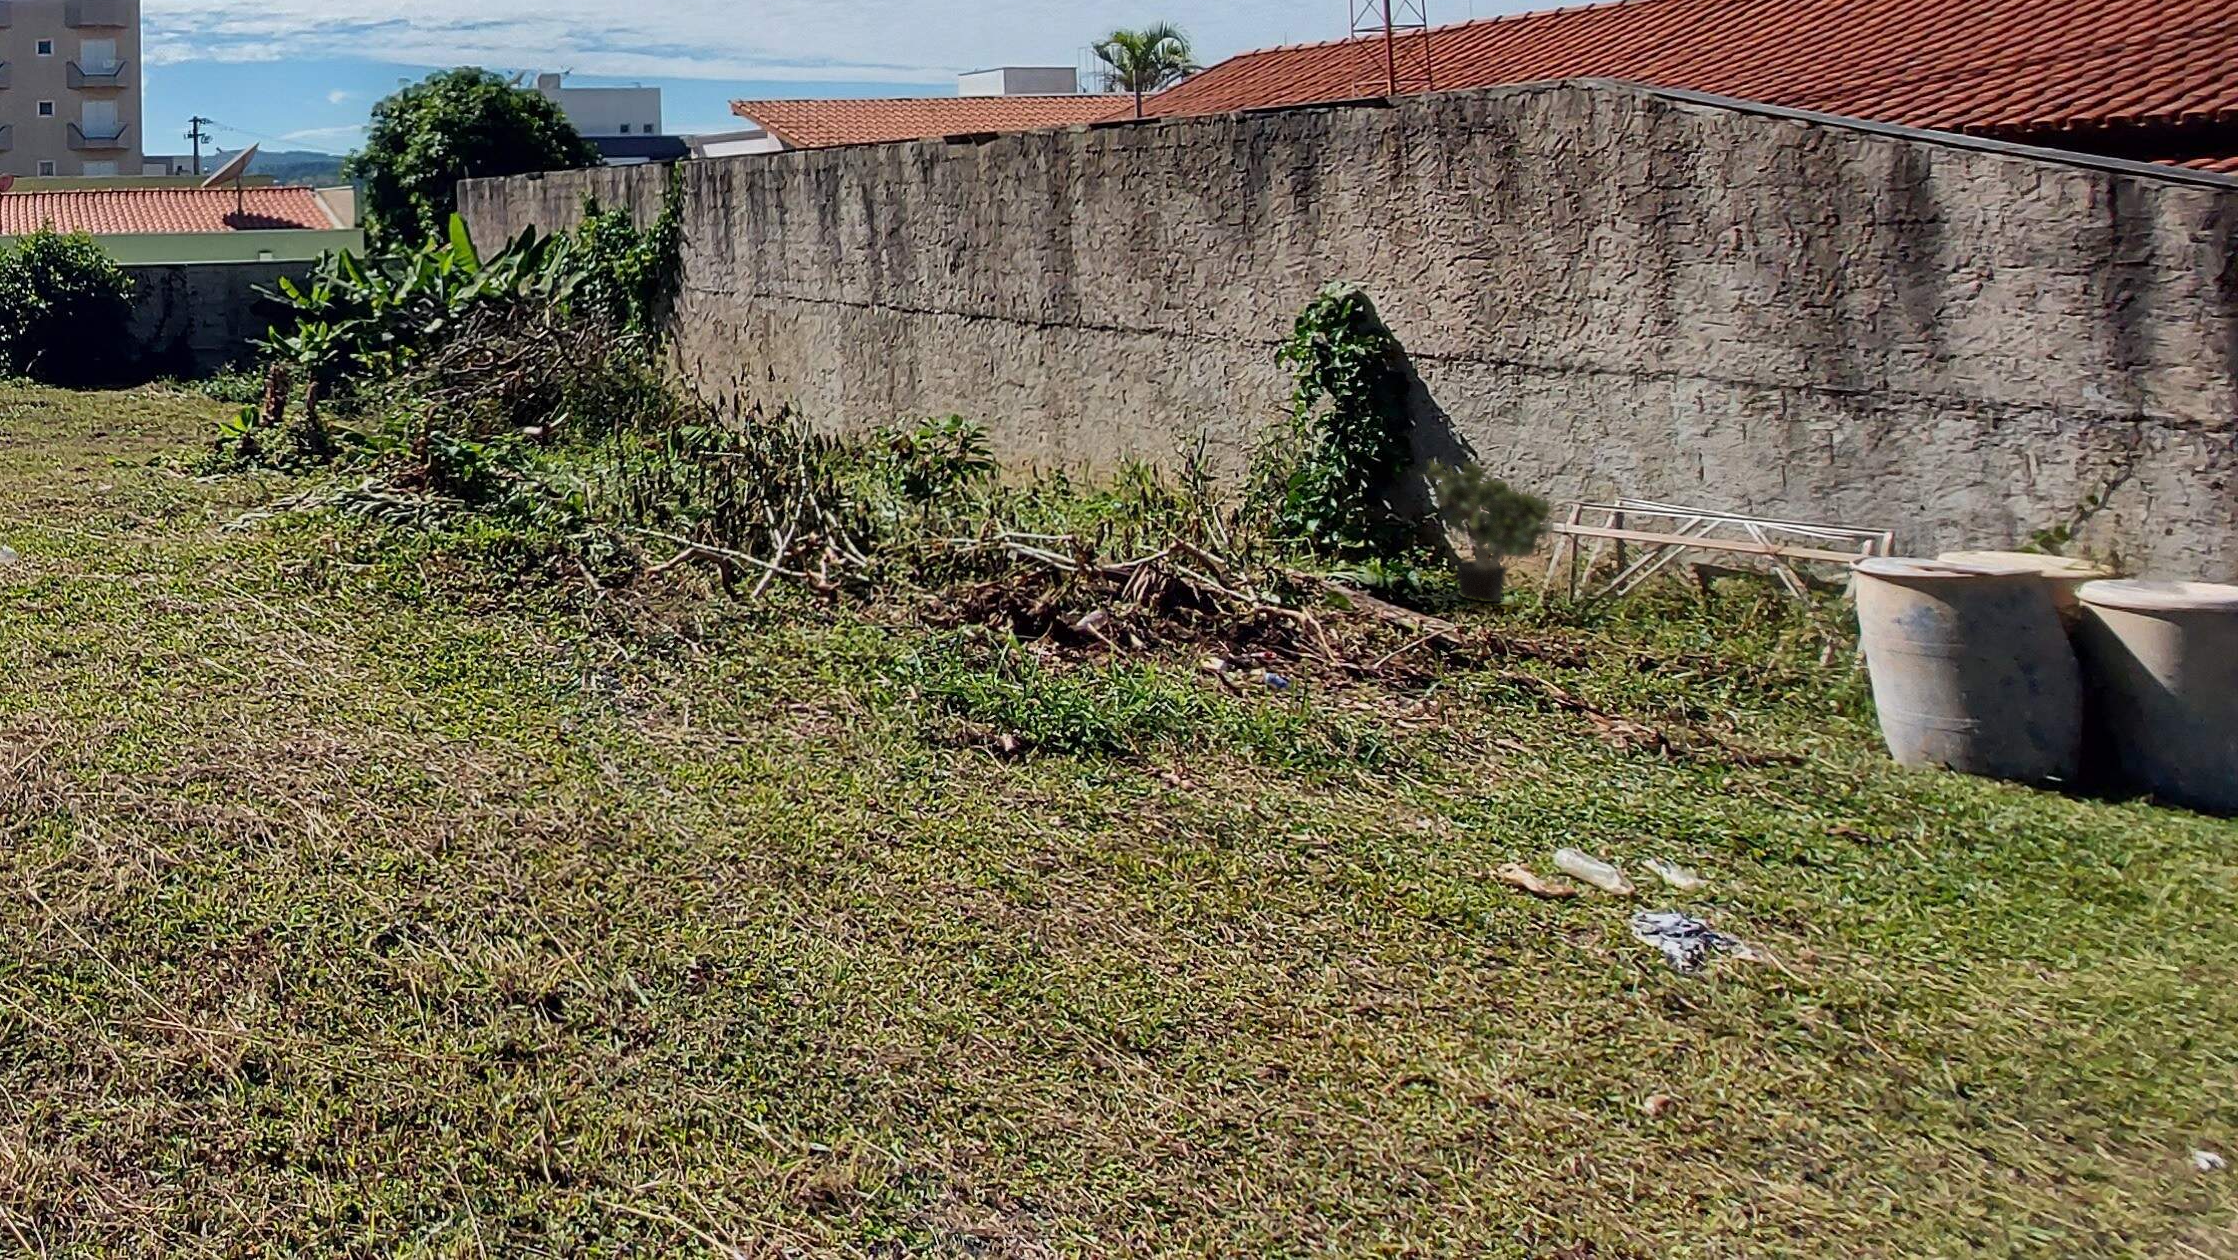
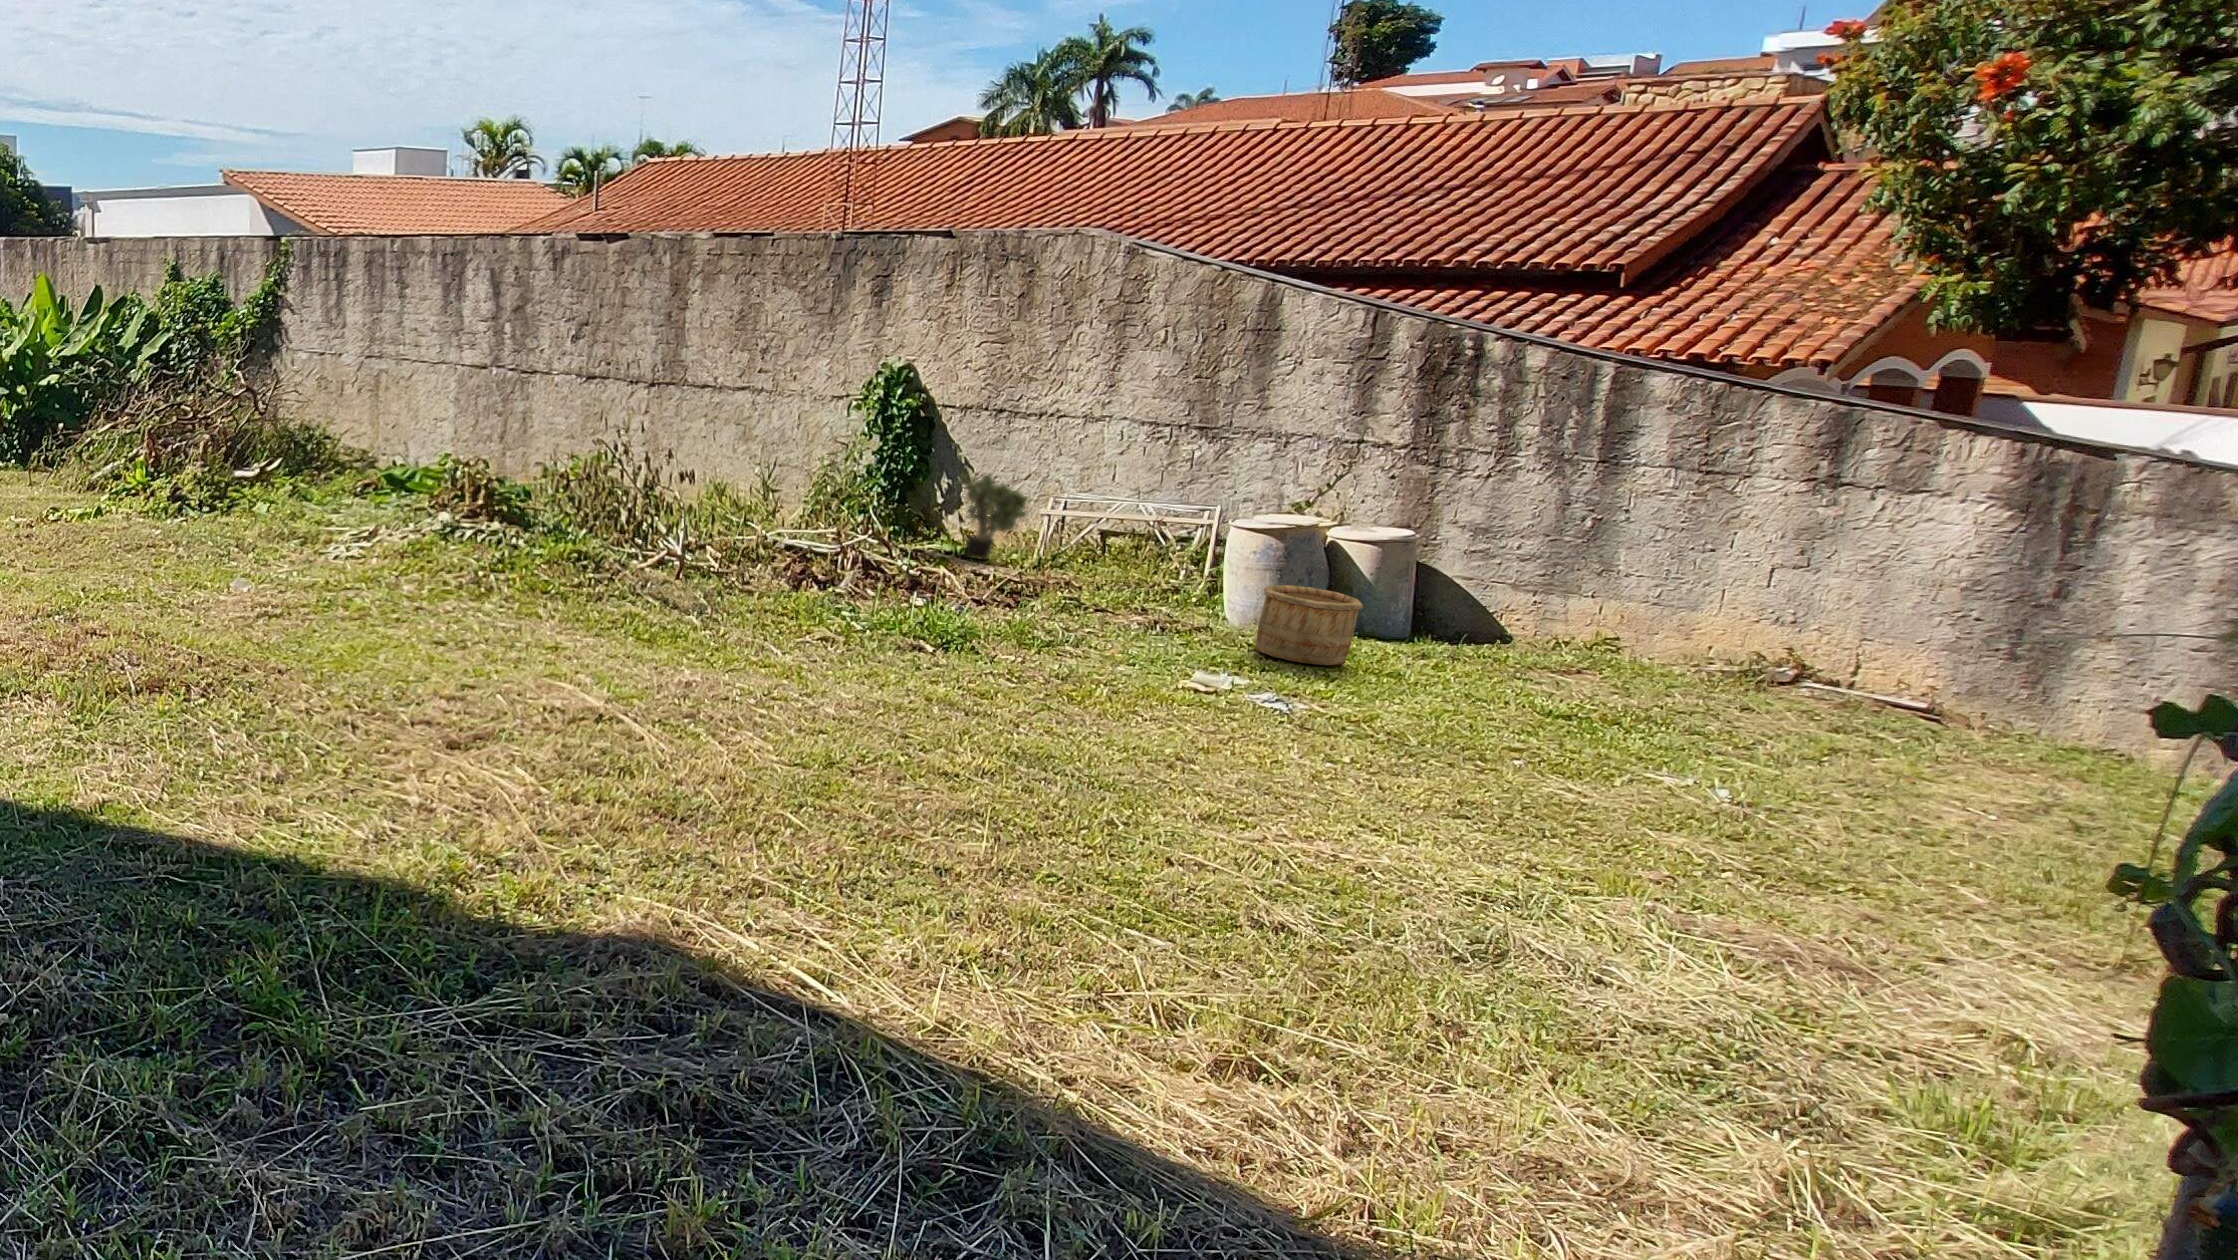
wooden bucket: none [1888,687,2117,858] -> present [1255,585,1363,665]

